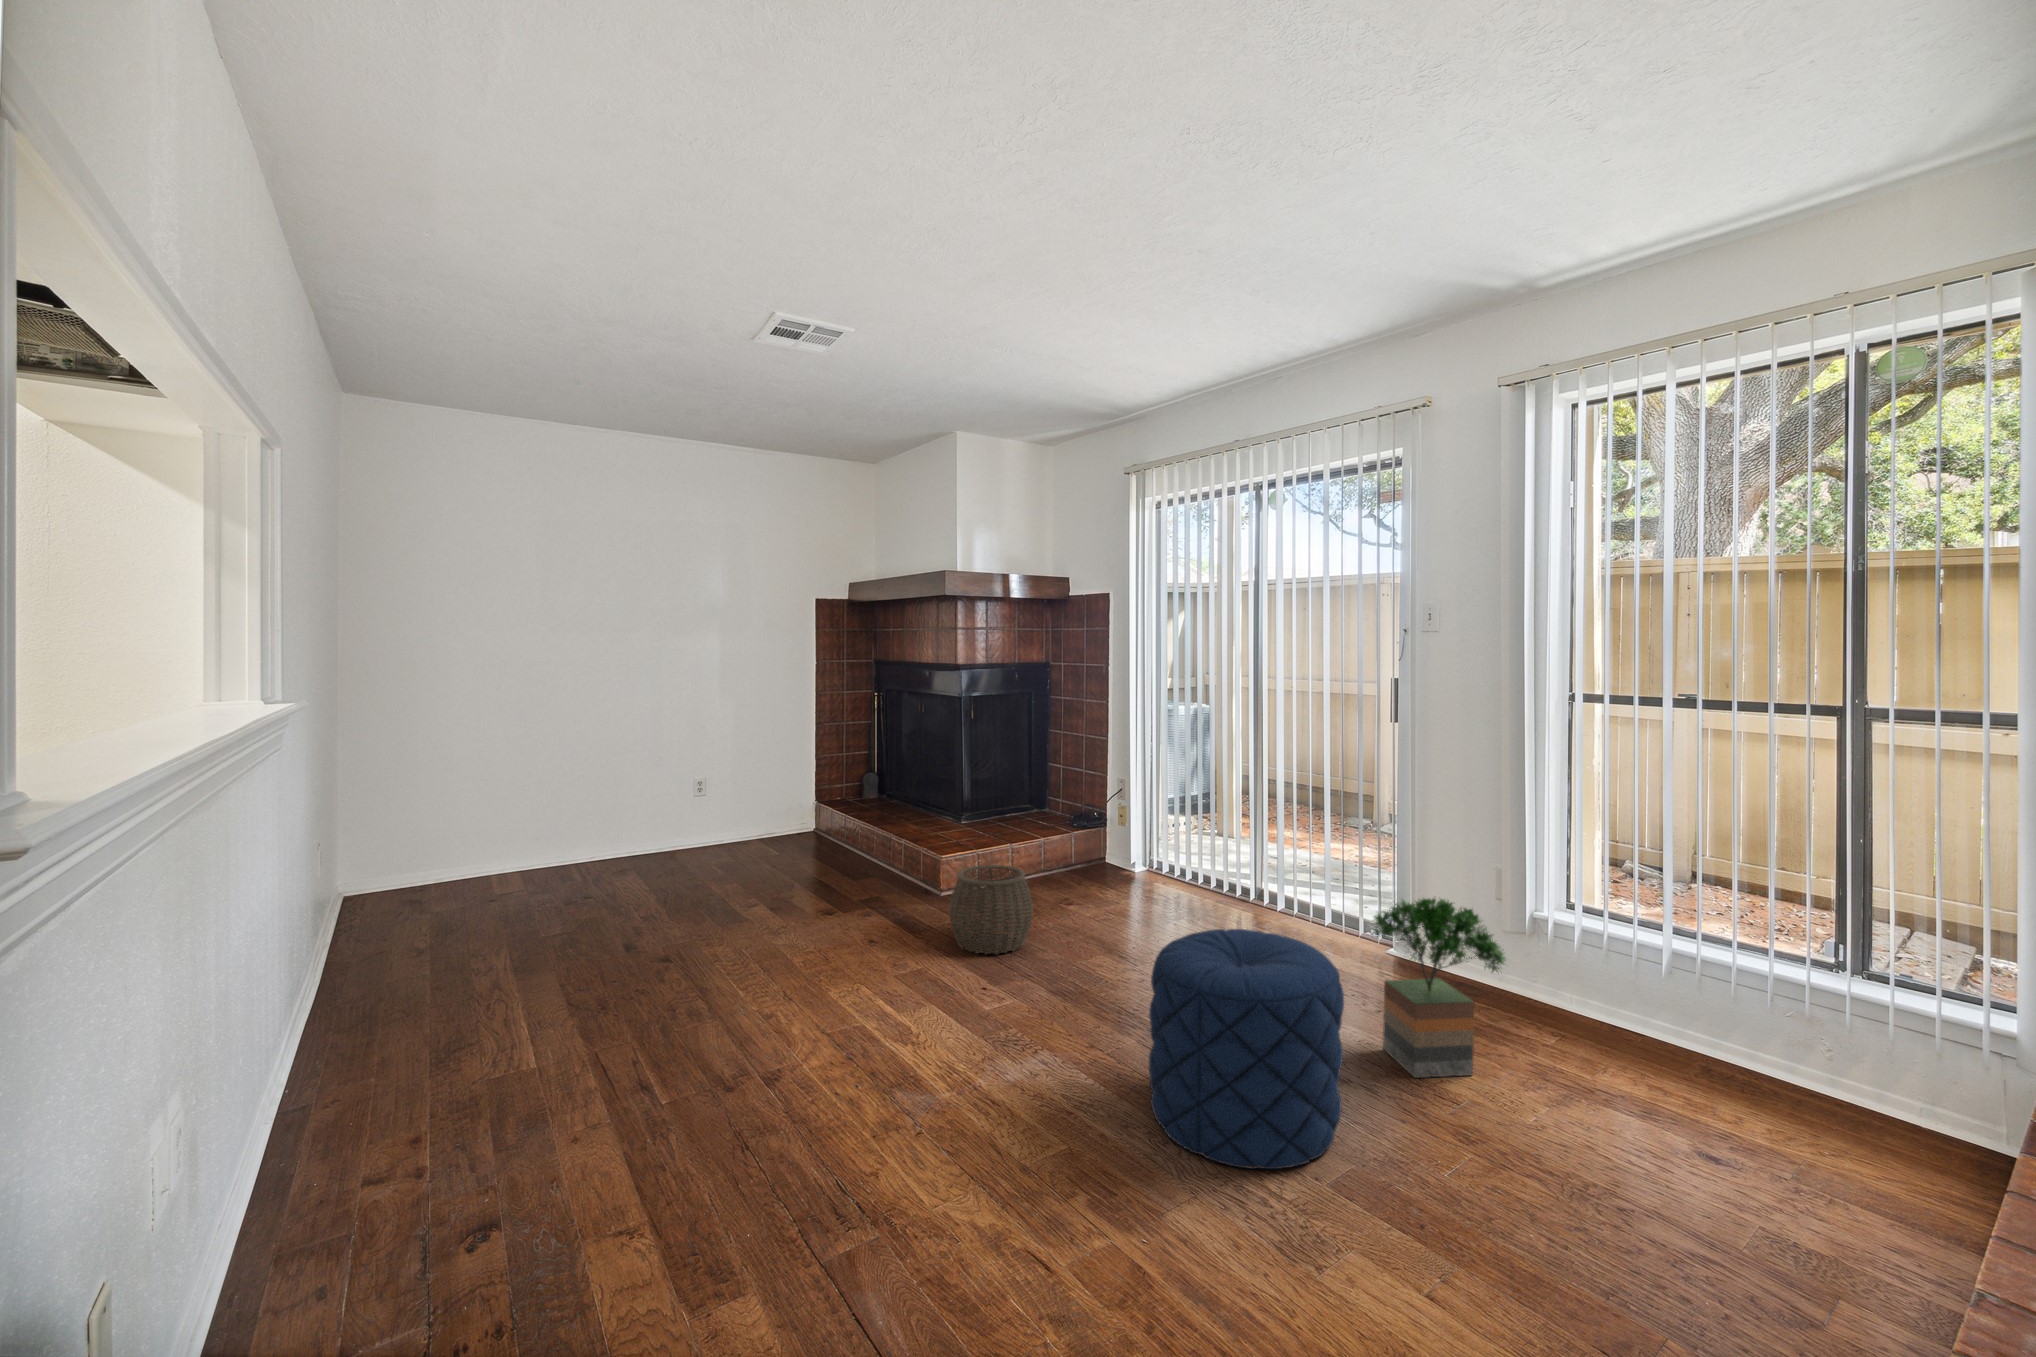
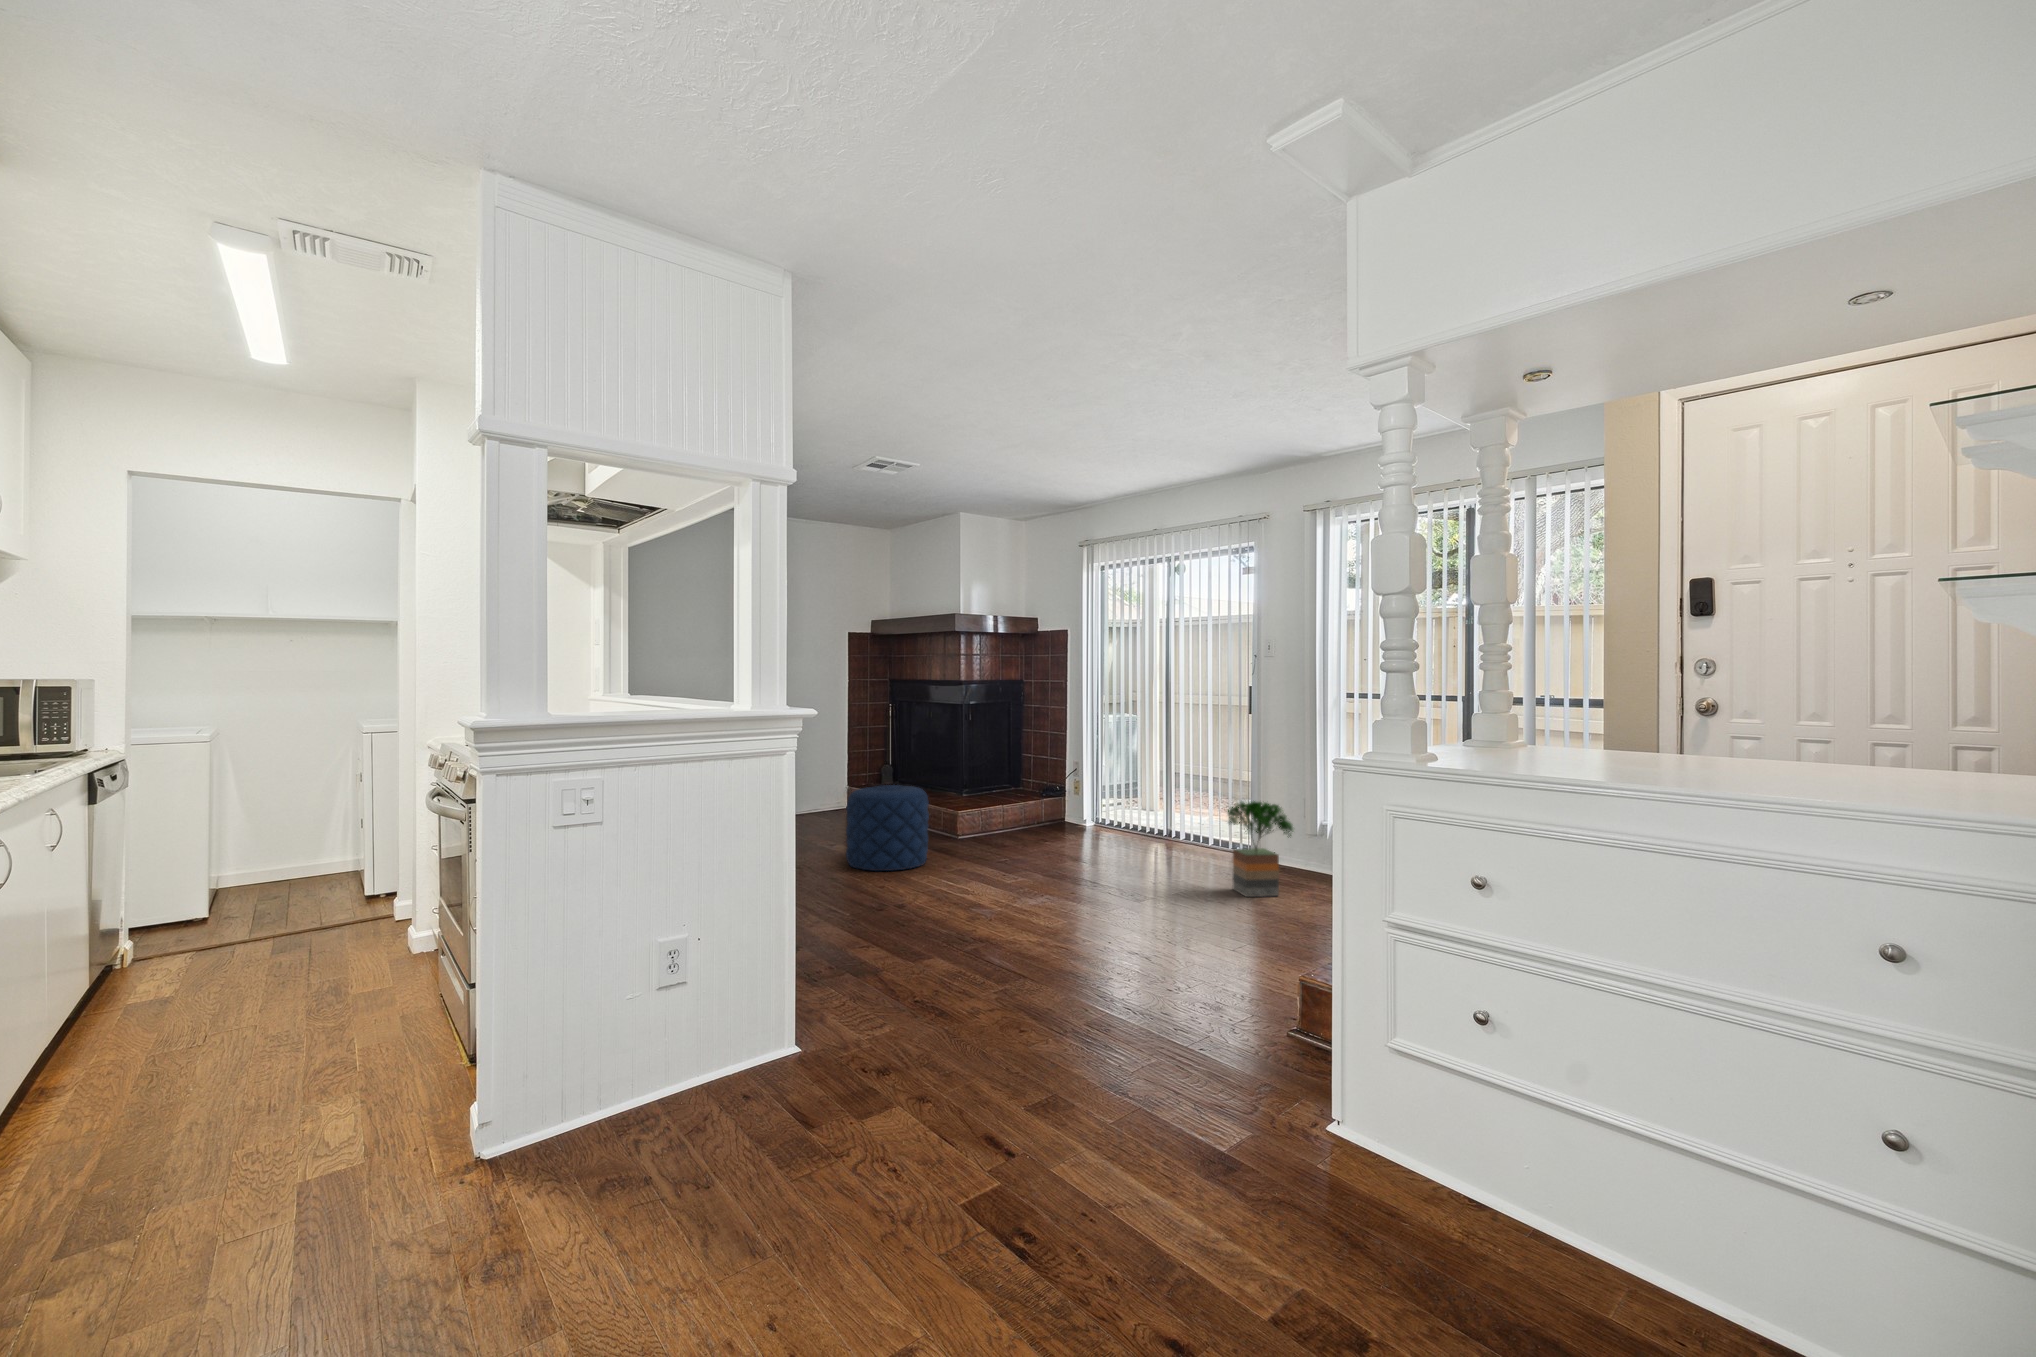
woven basket: present [950,865,1033,954] -> none [968,806,1023,859]
pouf: present [1149,929,1344,1169] -> present [846,785,929,871]

